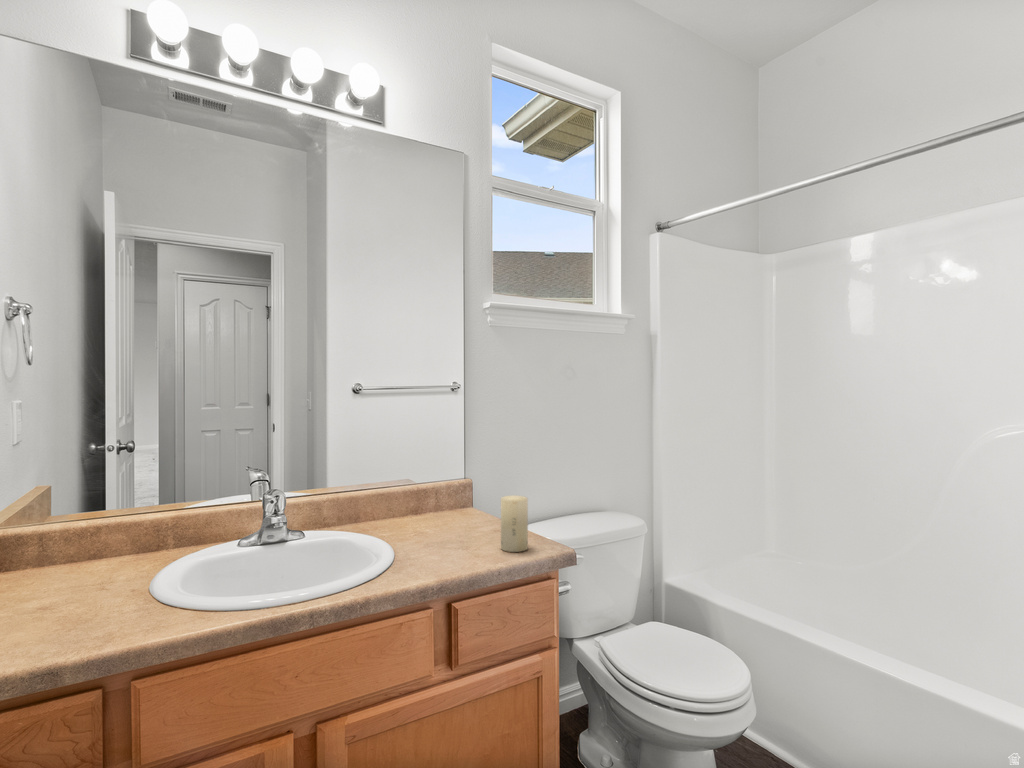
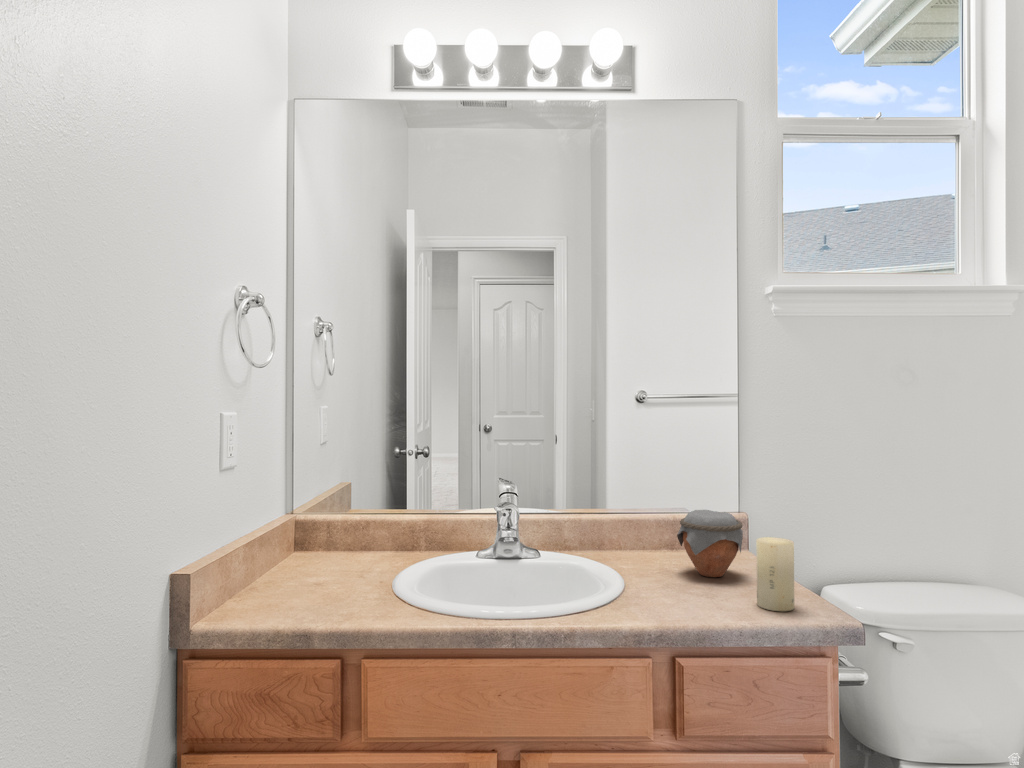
jar: none [430,479,480,533] -> present [677,510,743,577]

